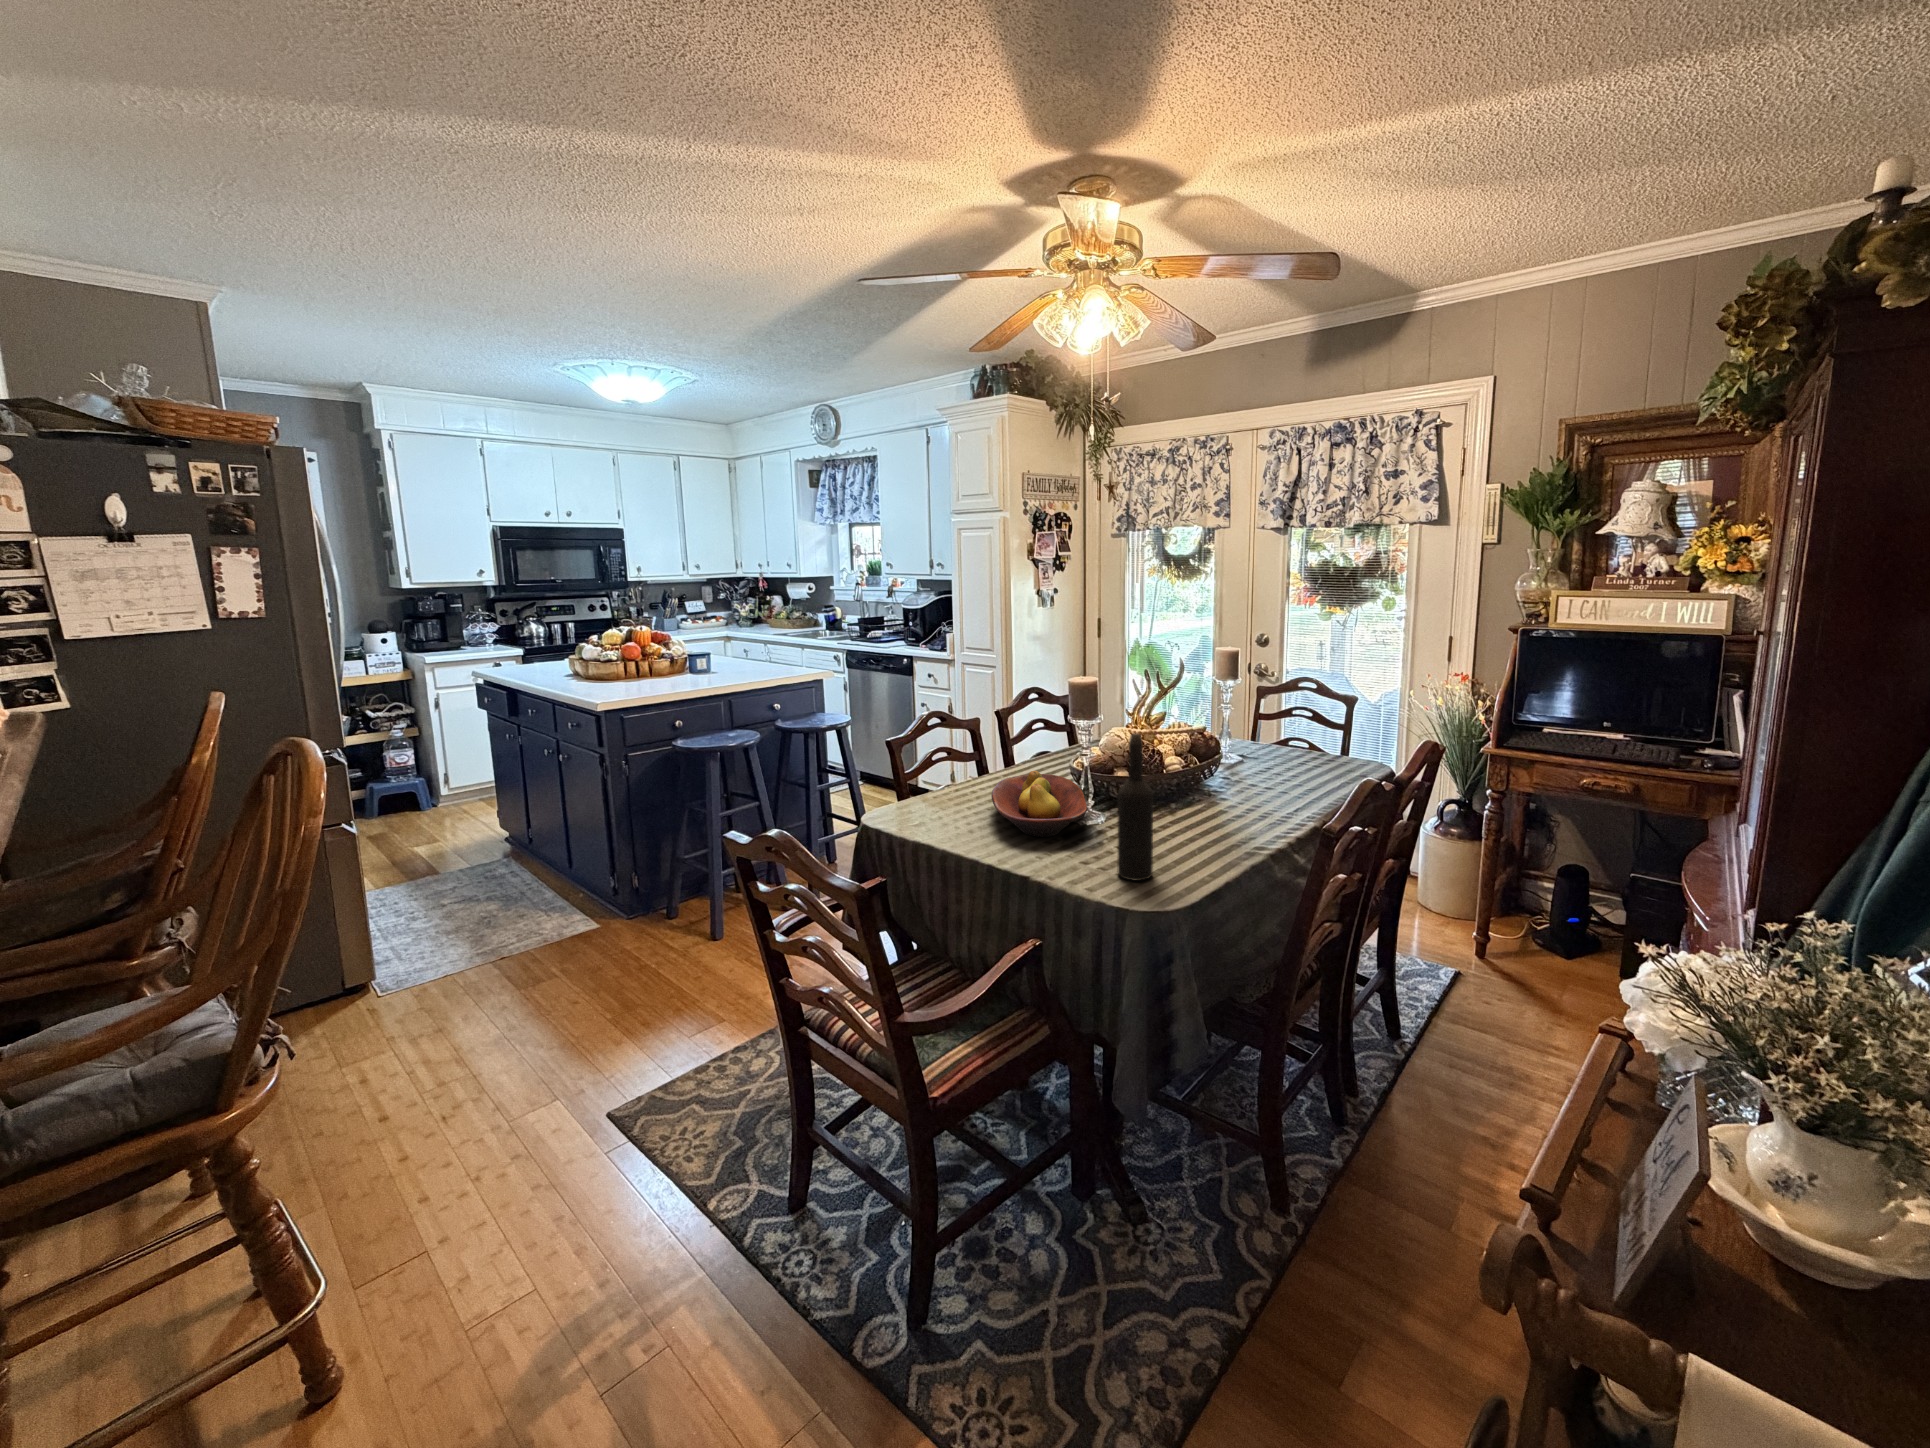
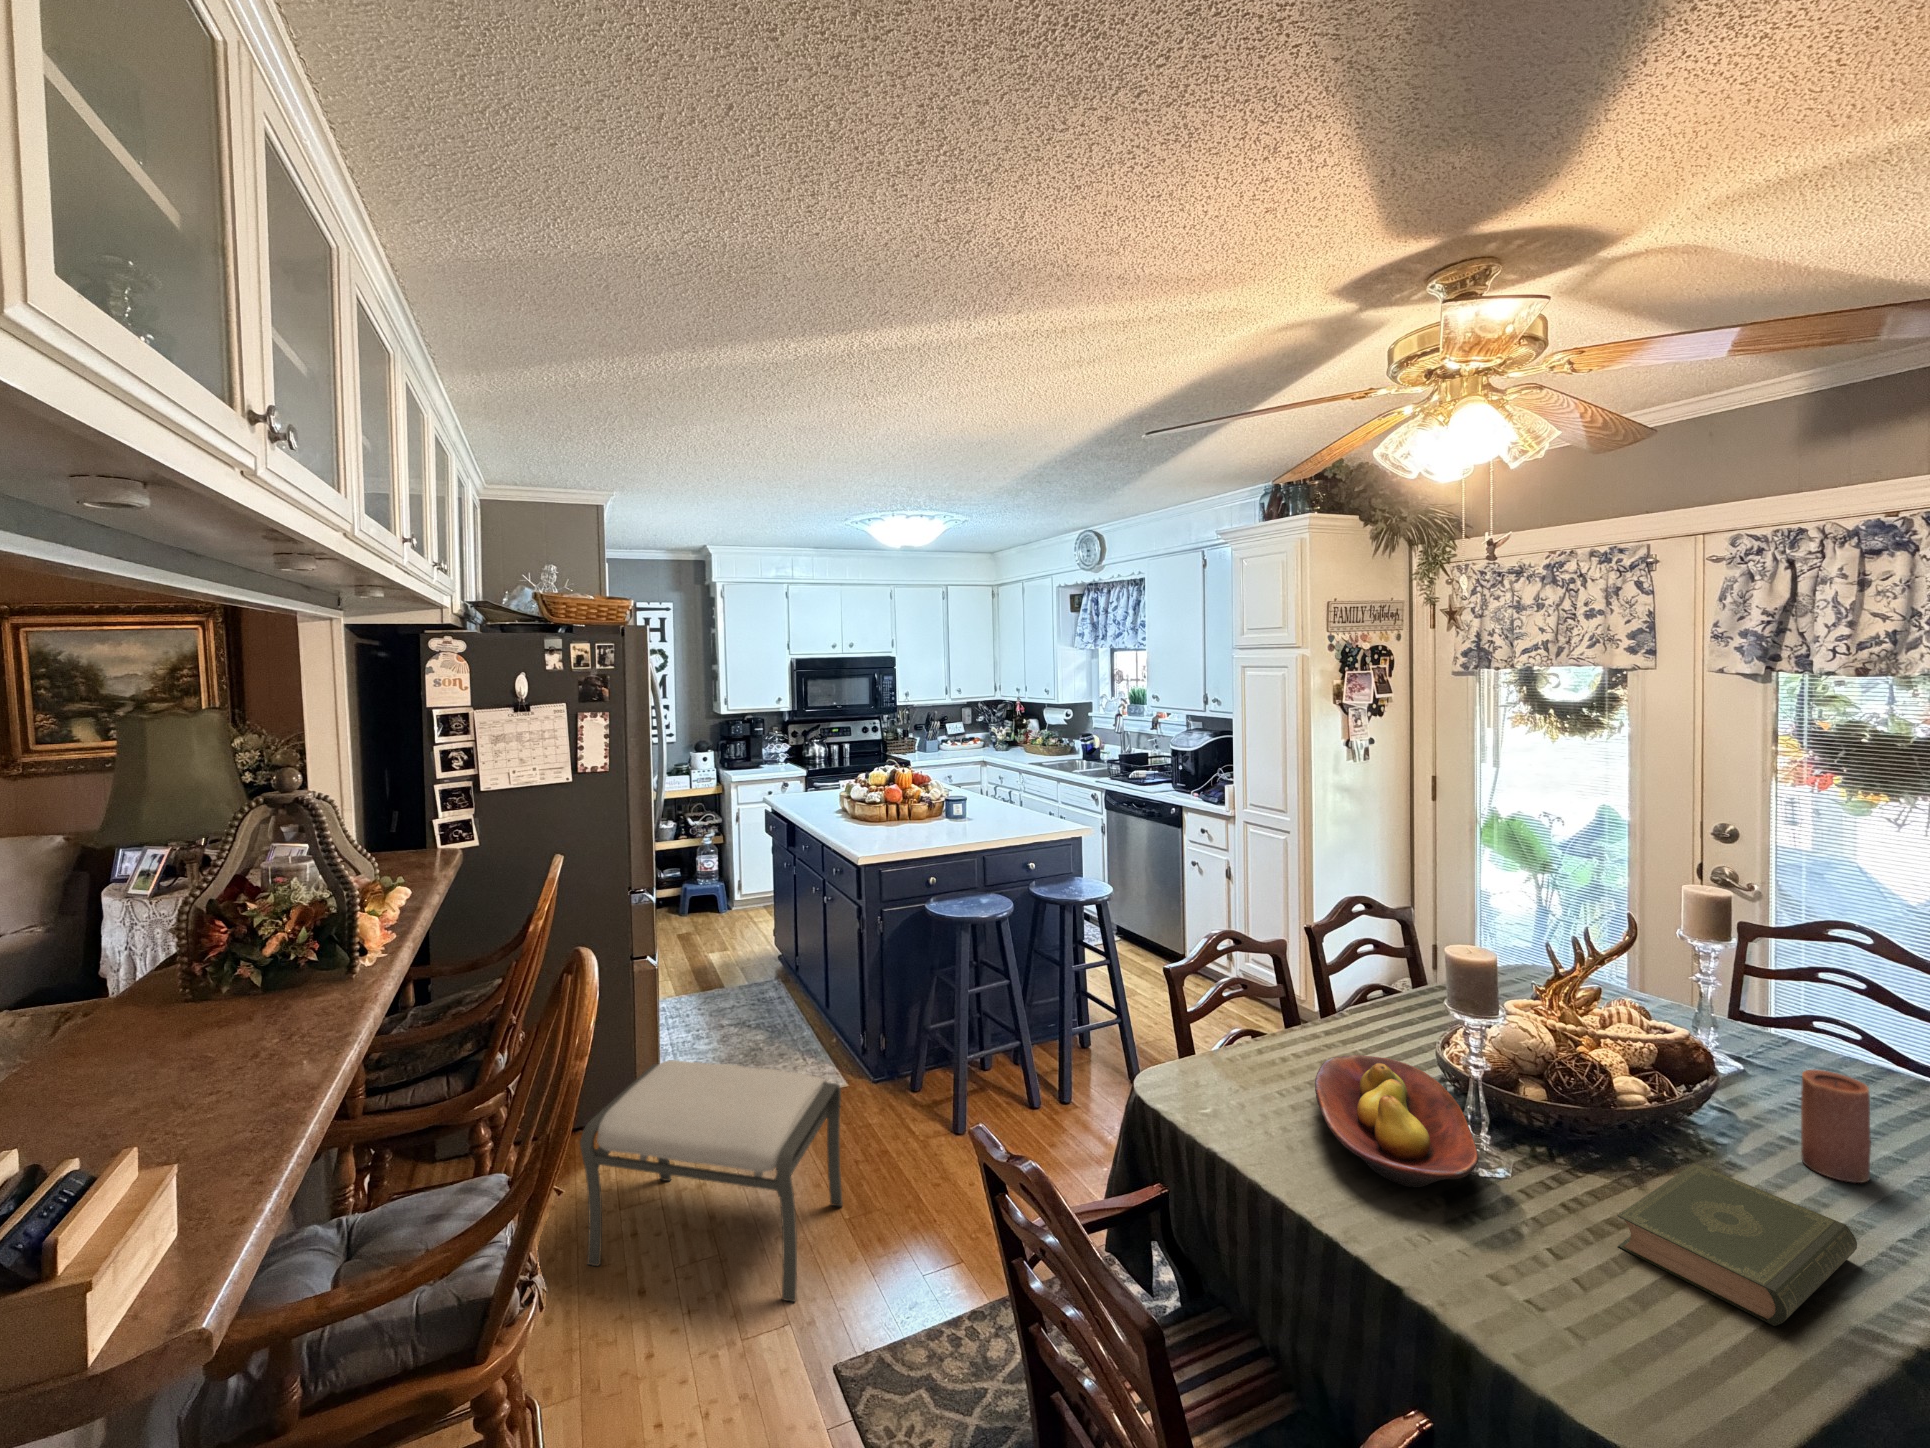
wine bottle: present [1118,733,1153,881] -> none [1556,1094,1630,1349]
candle: none [1259,738,1289,797] -> present [1801,1070,1871,1183]
book: none [1157,796,1270,857] -> present [1618,1163,1857,1326]
ottoman: none [285,899,606,1119] -> present [580,1060,843,1302]

